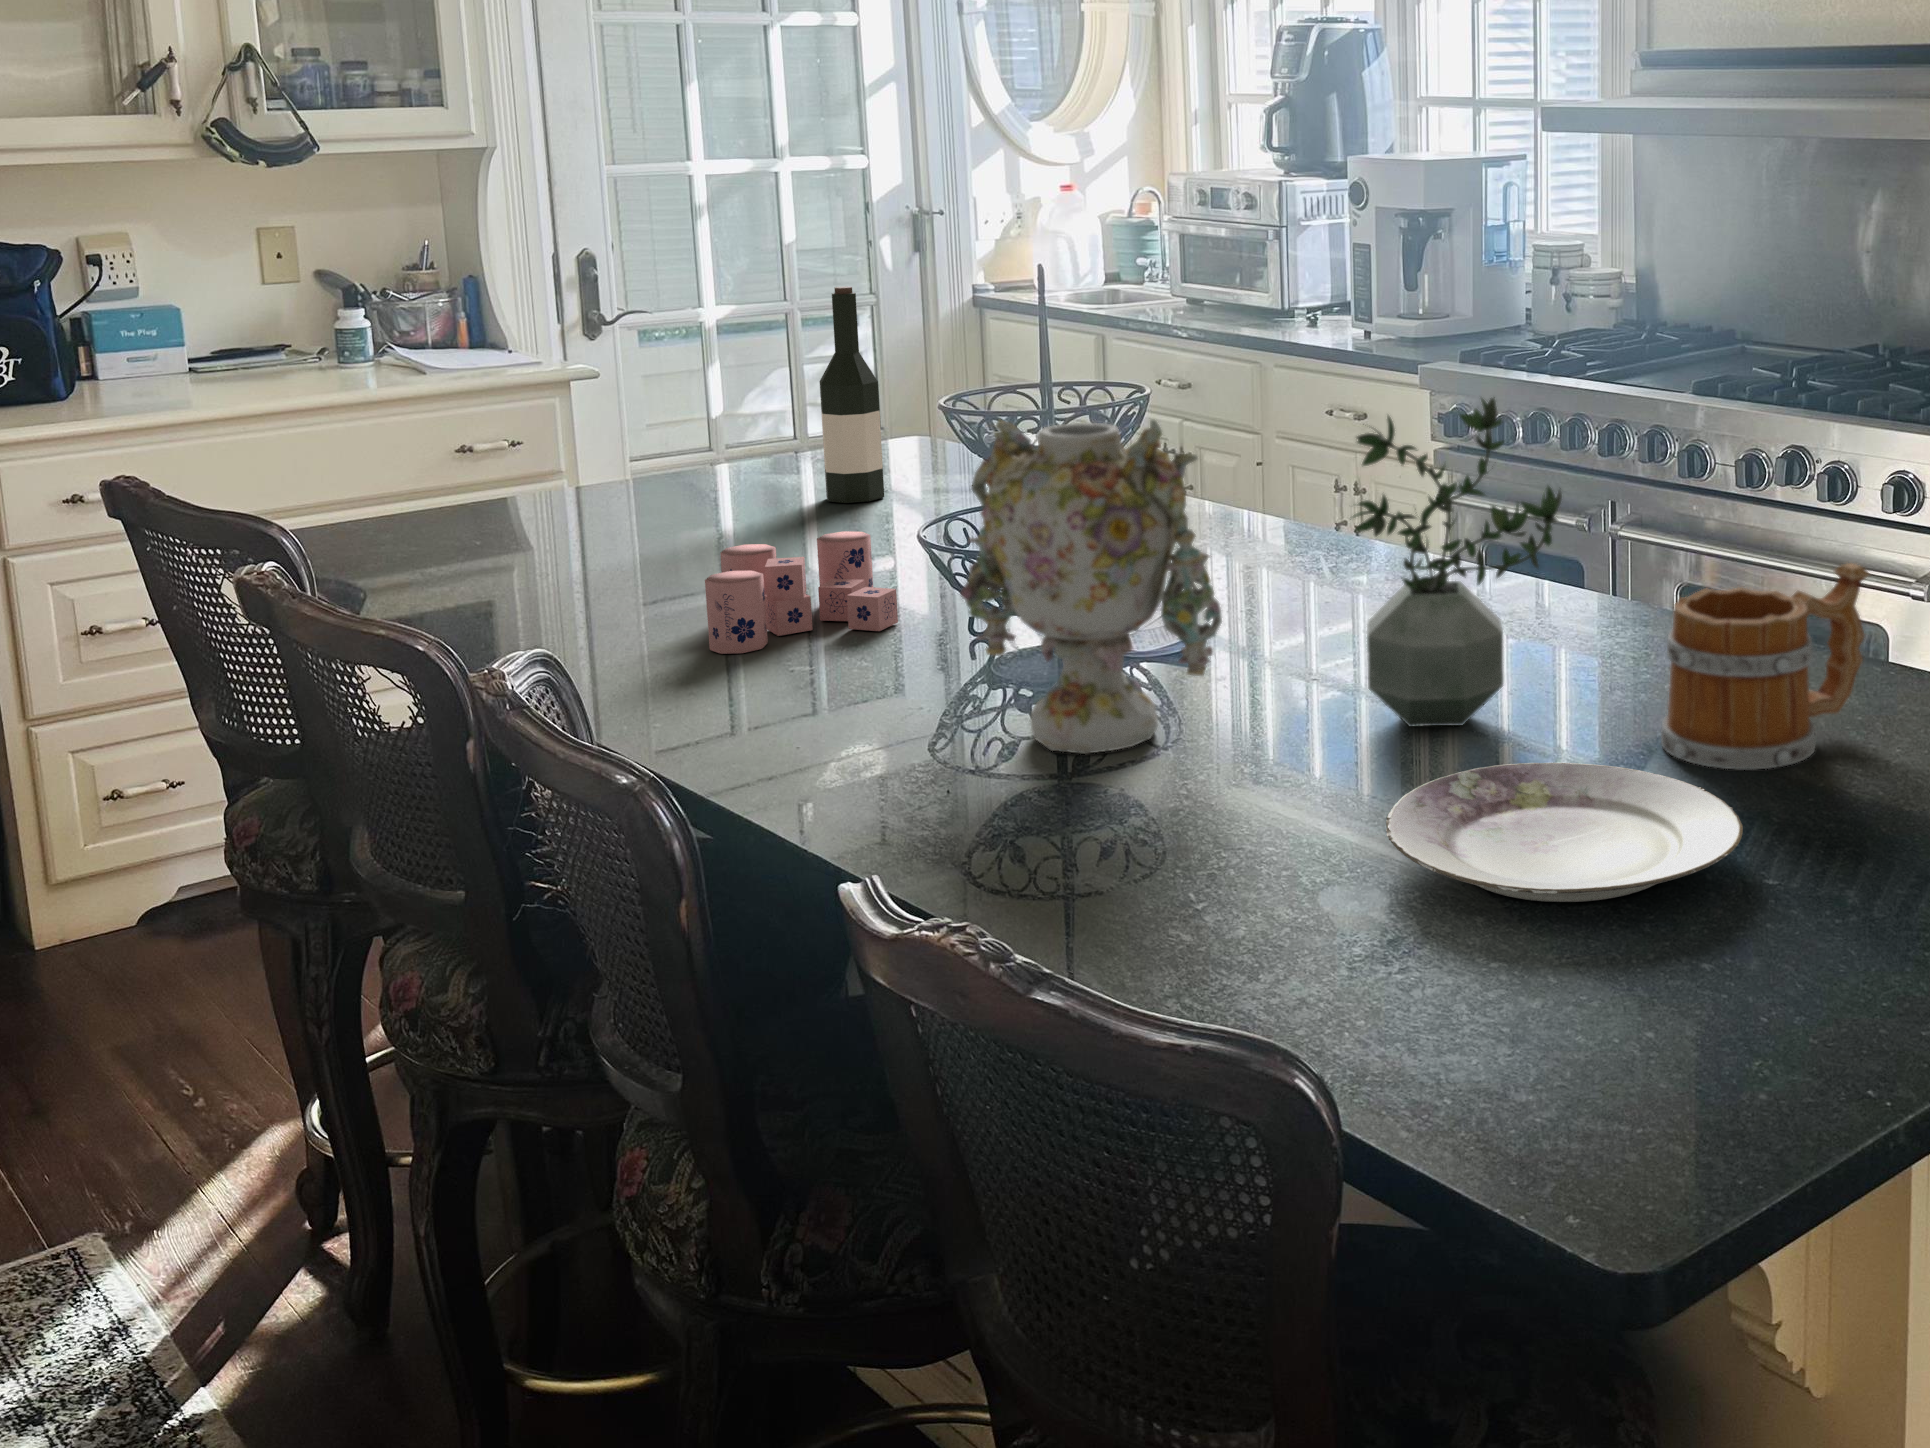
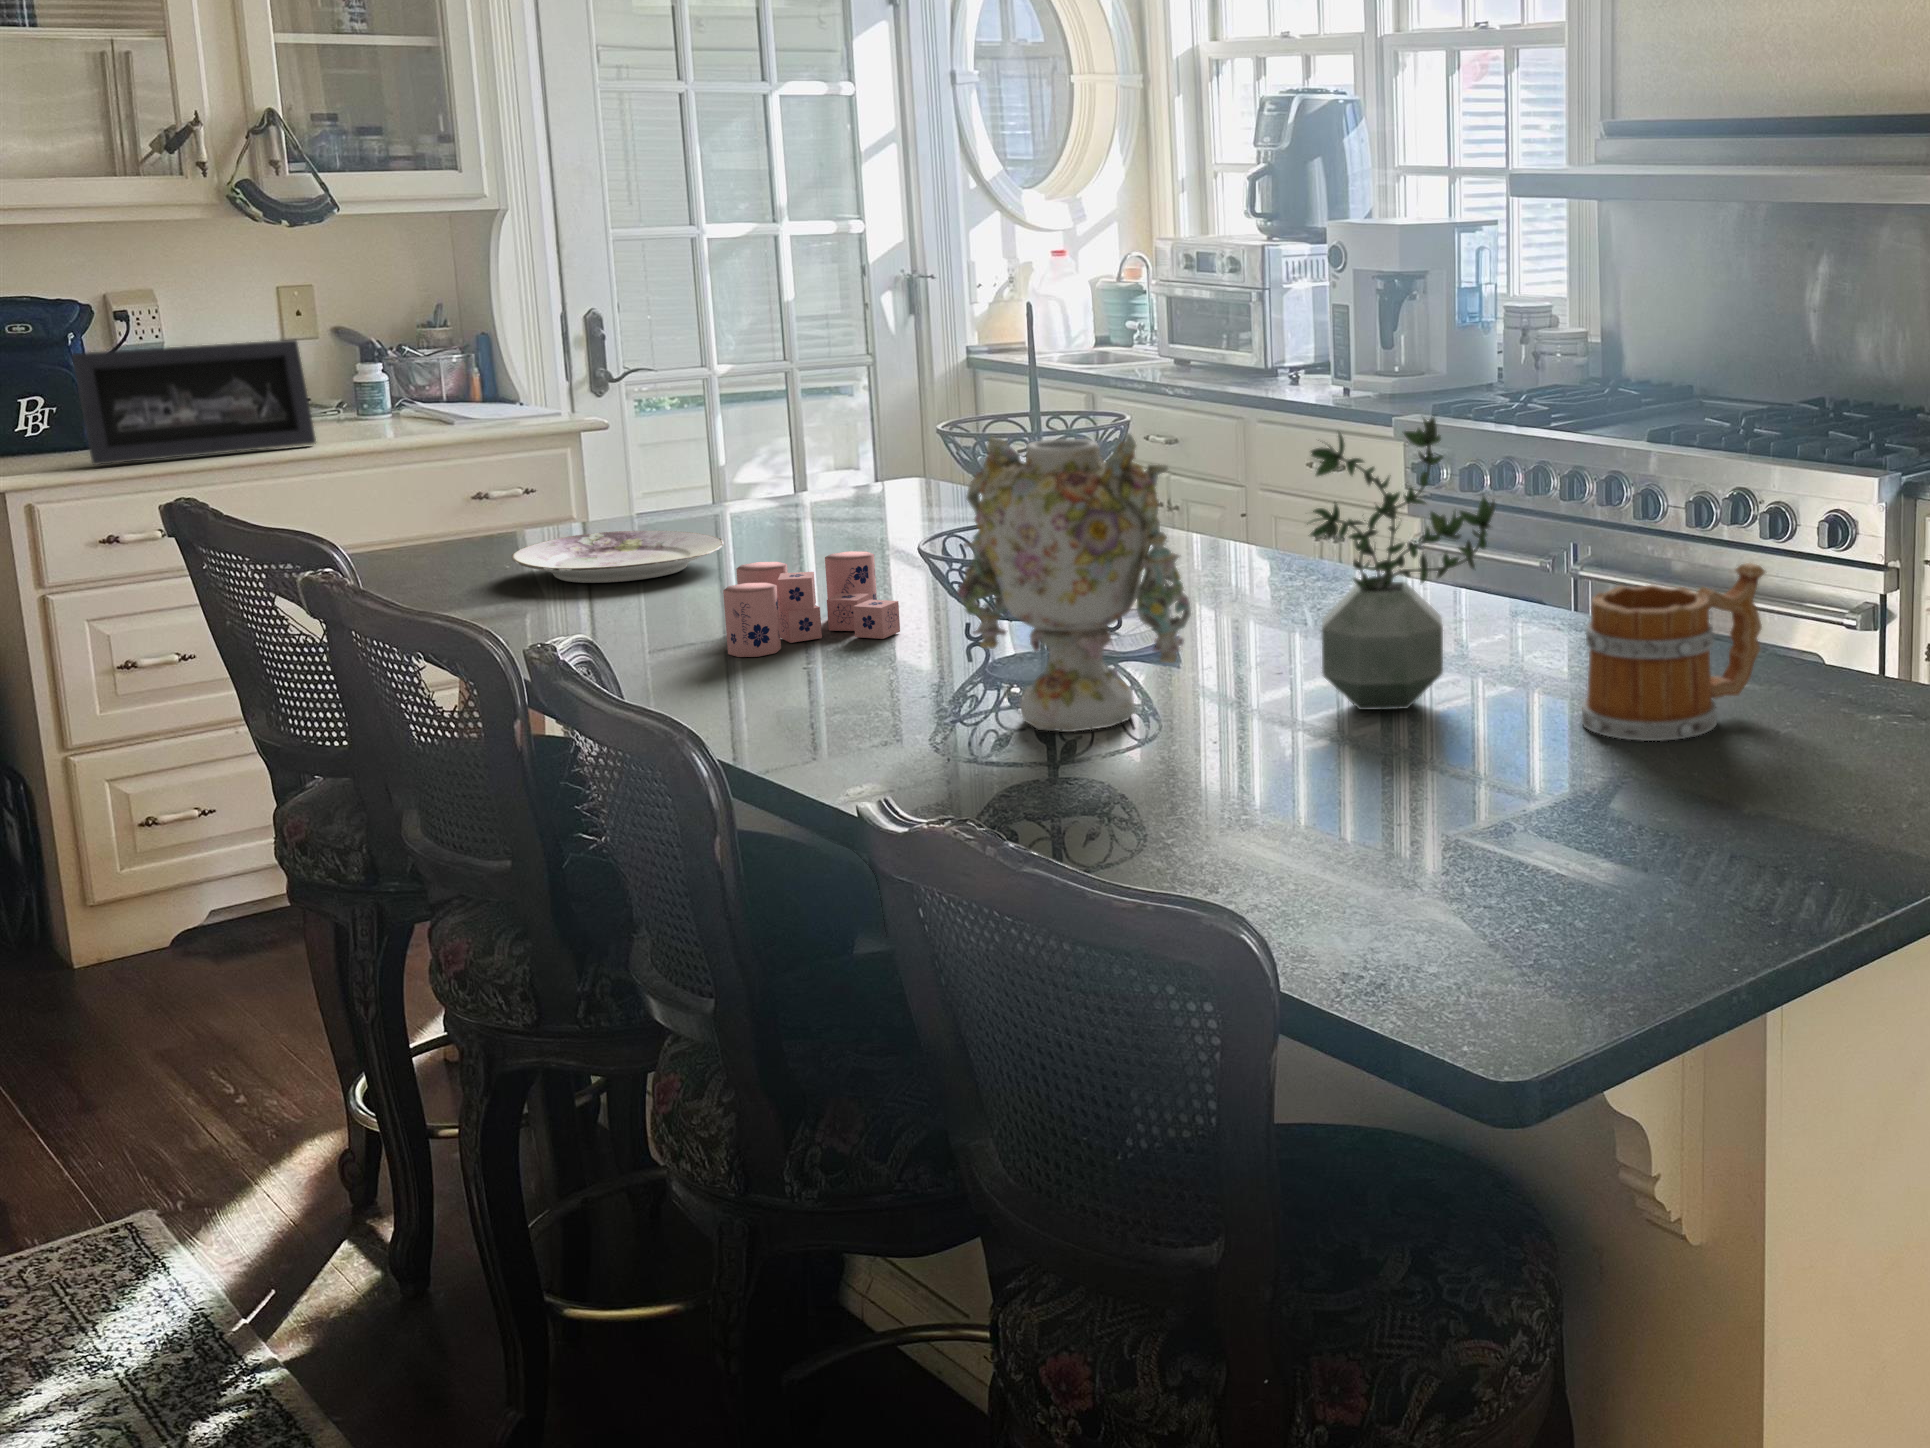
picture frame: none [39,285,294,419] -> present [72,340,316,465]
wine bottle: present [820,286,884,503] -> none [824,334,886,536]
plate: present [1386,763,1743,902] -> present [512,531,724,583]

